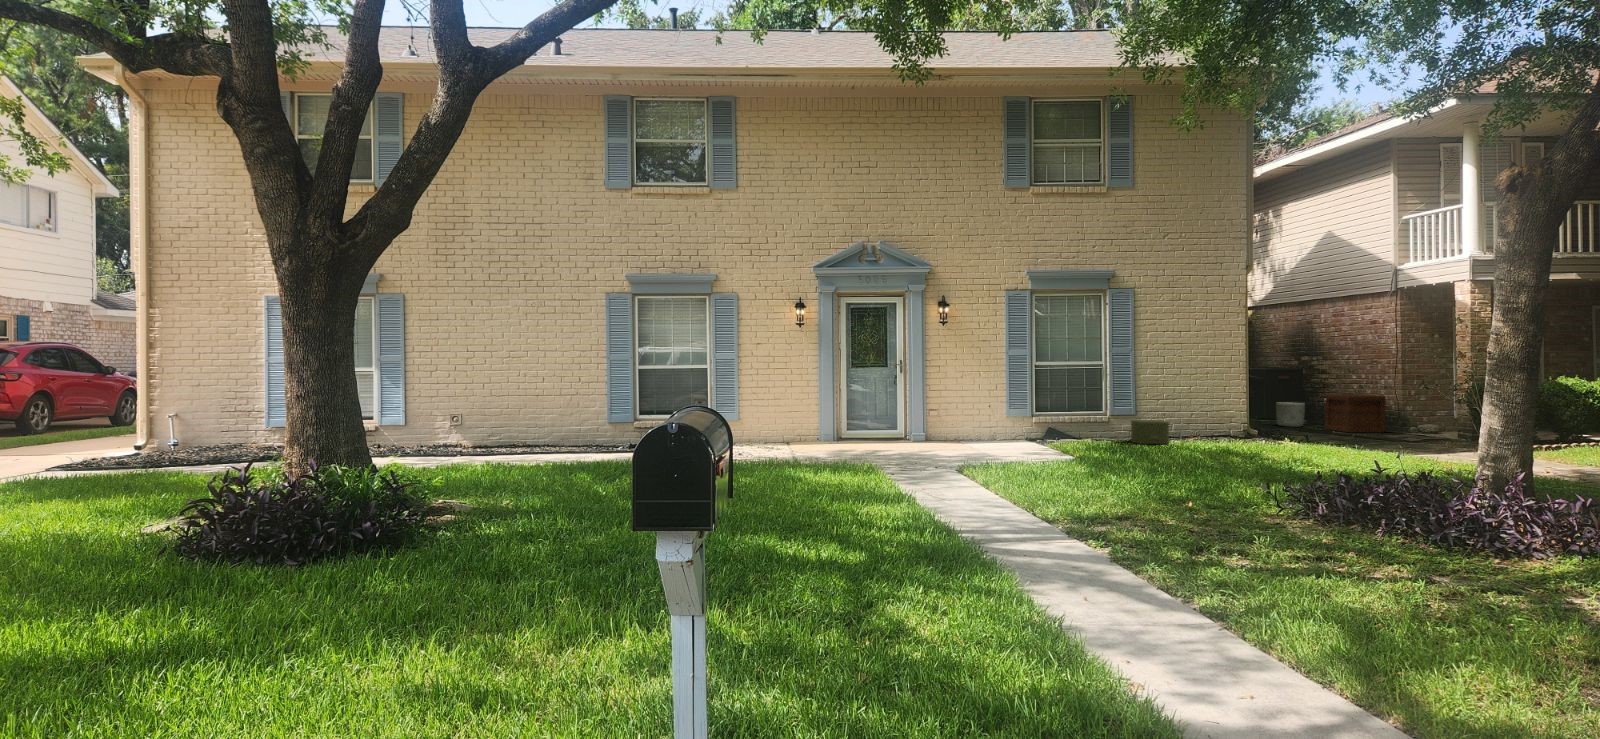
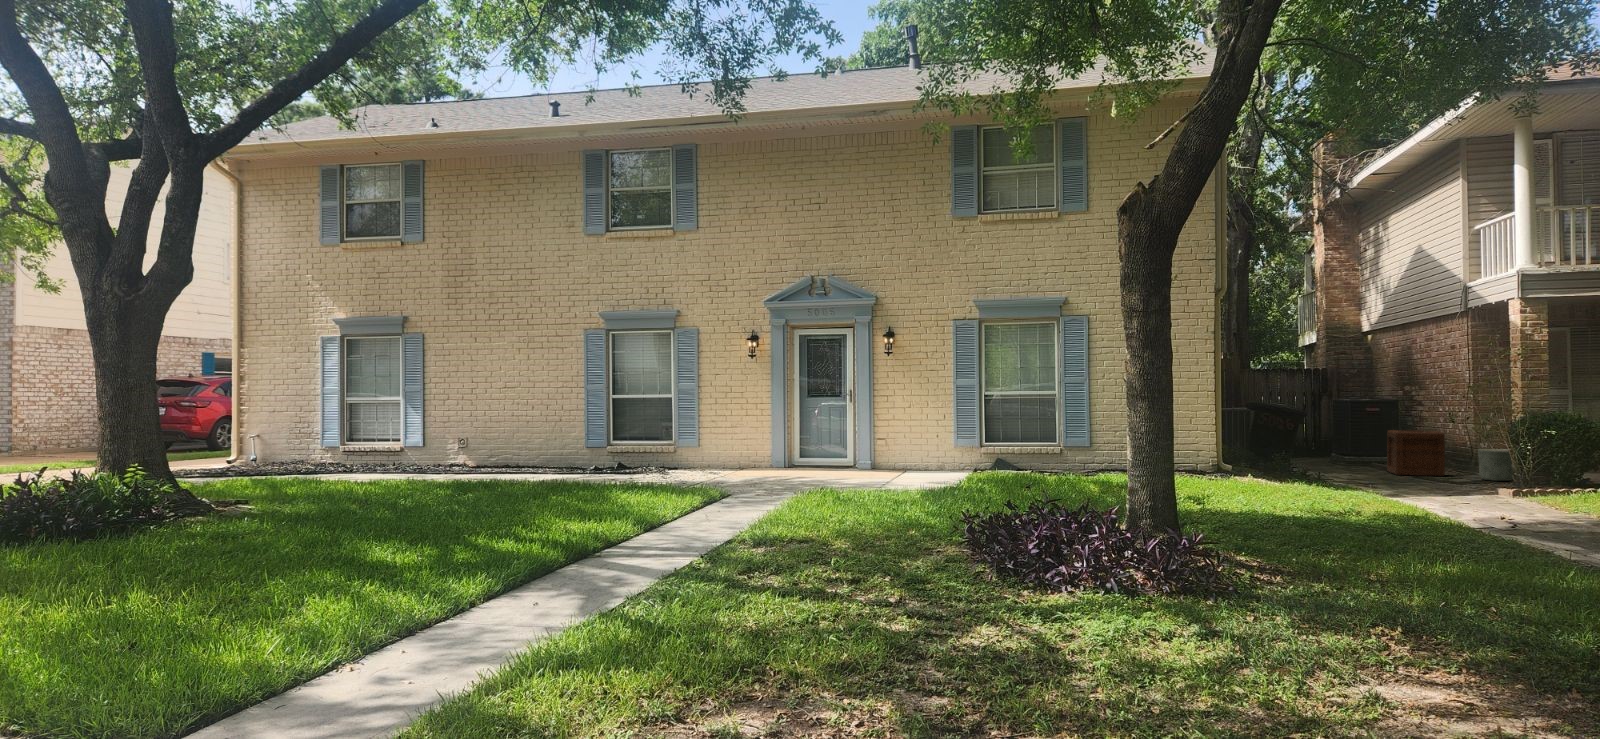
planter: present [1276,403,1305,427] -> present [1478,449,1515,481]
storage box: present [1131,420,1169,444] -> none [1083,454,1121,479]

